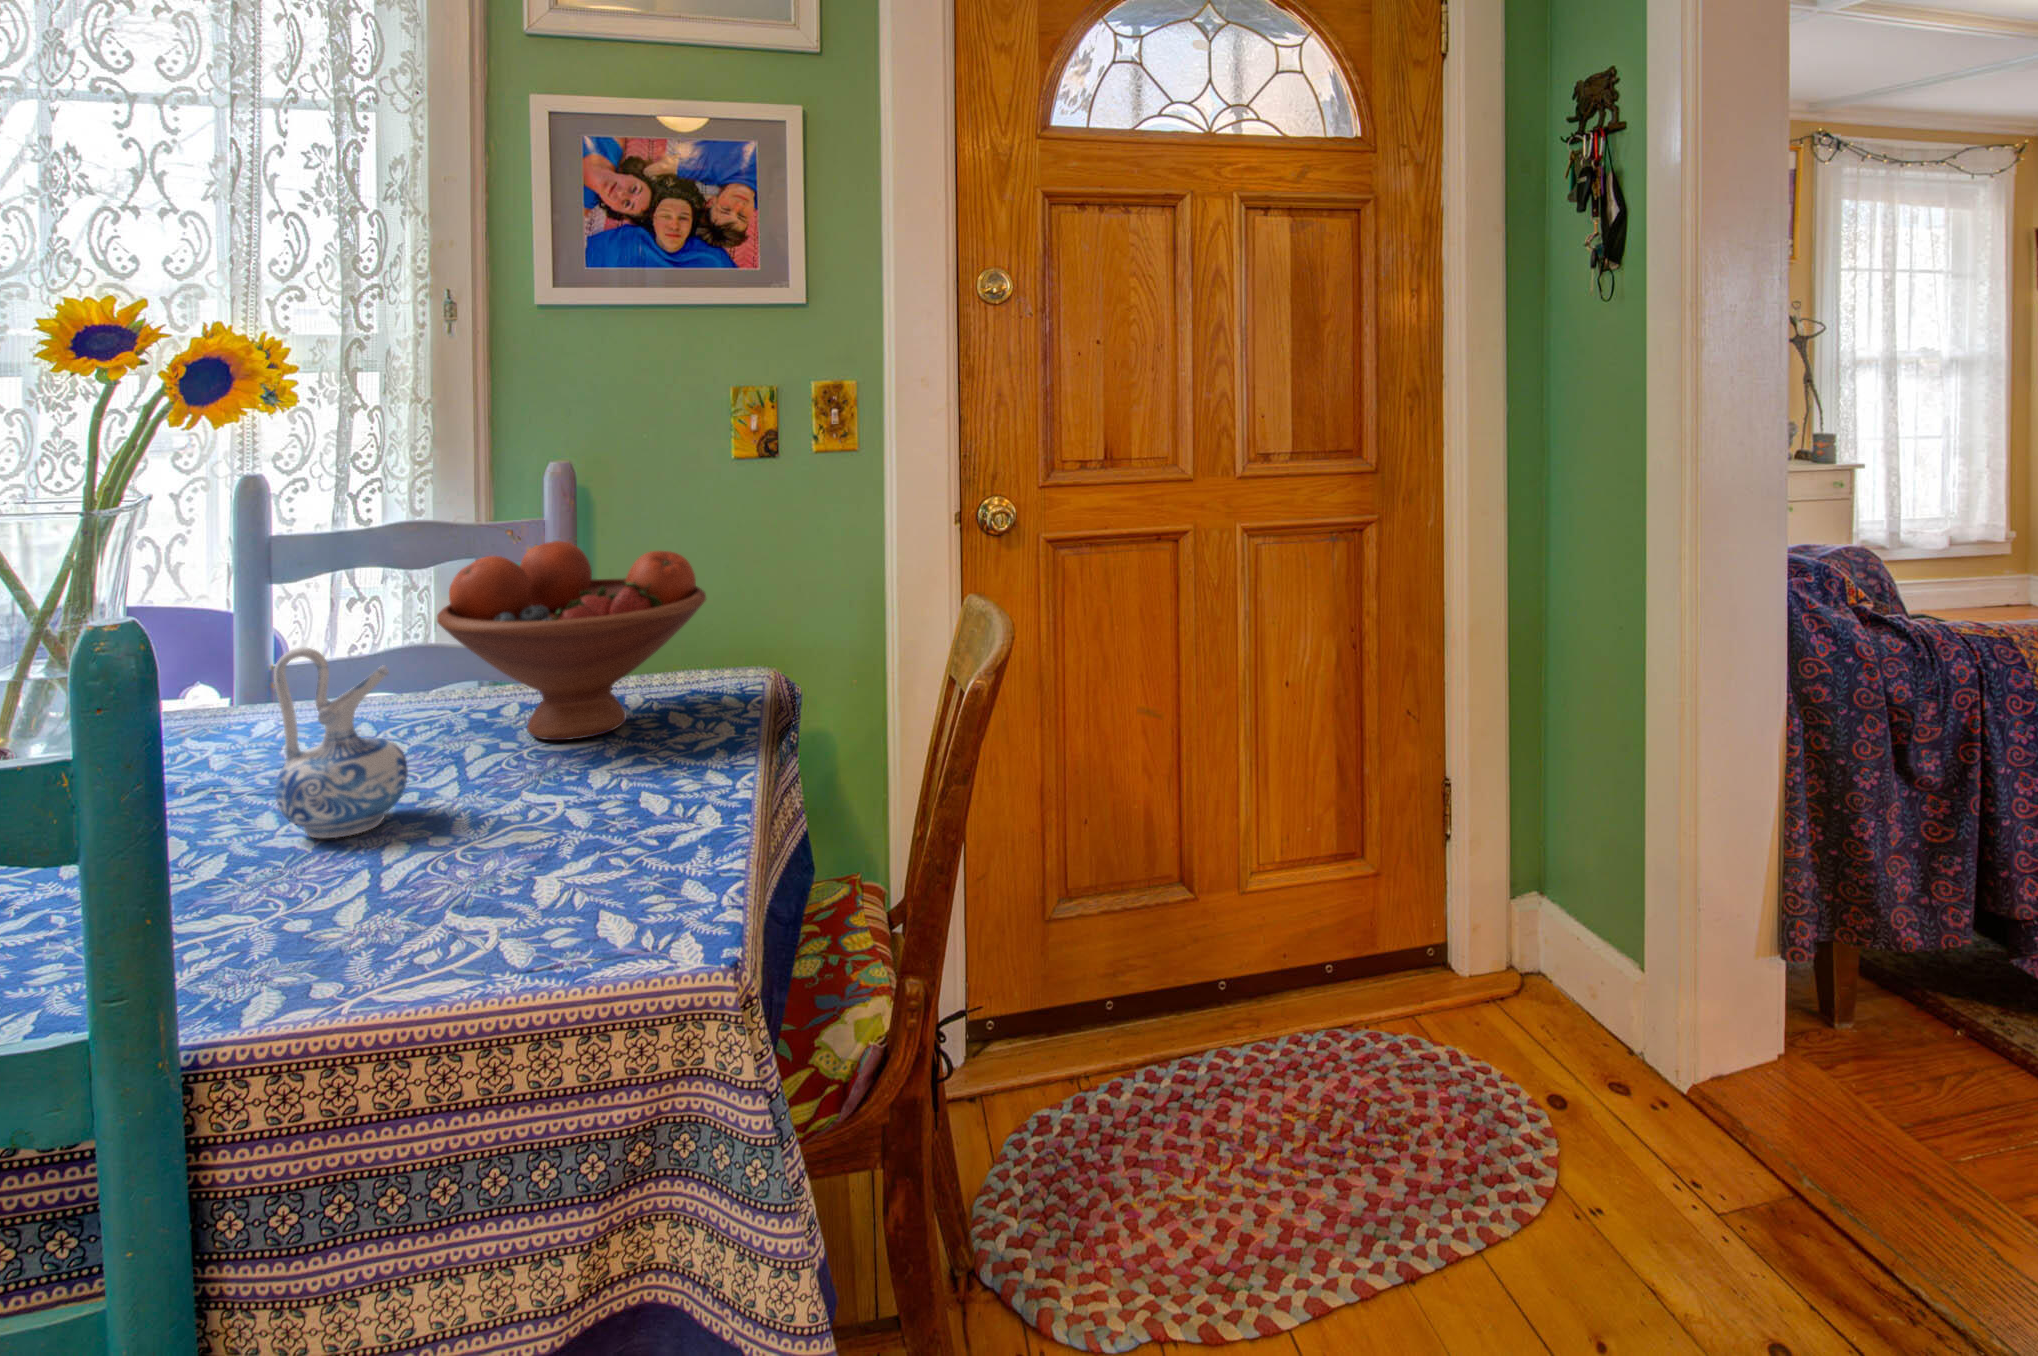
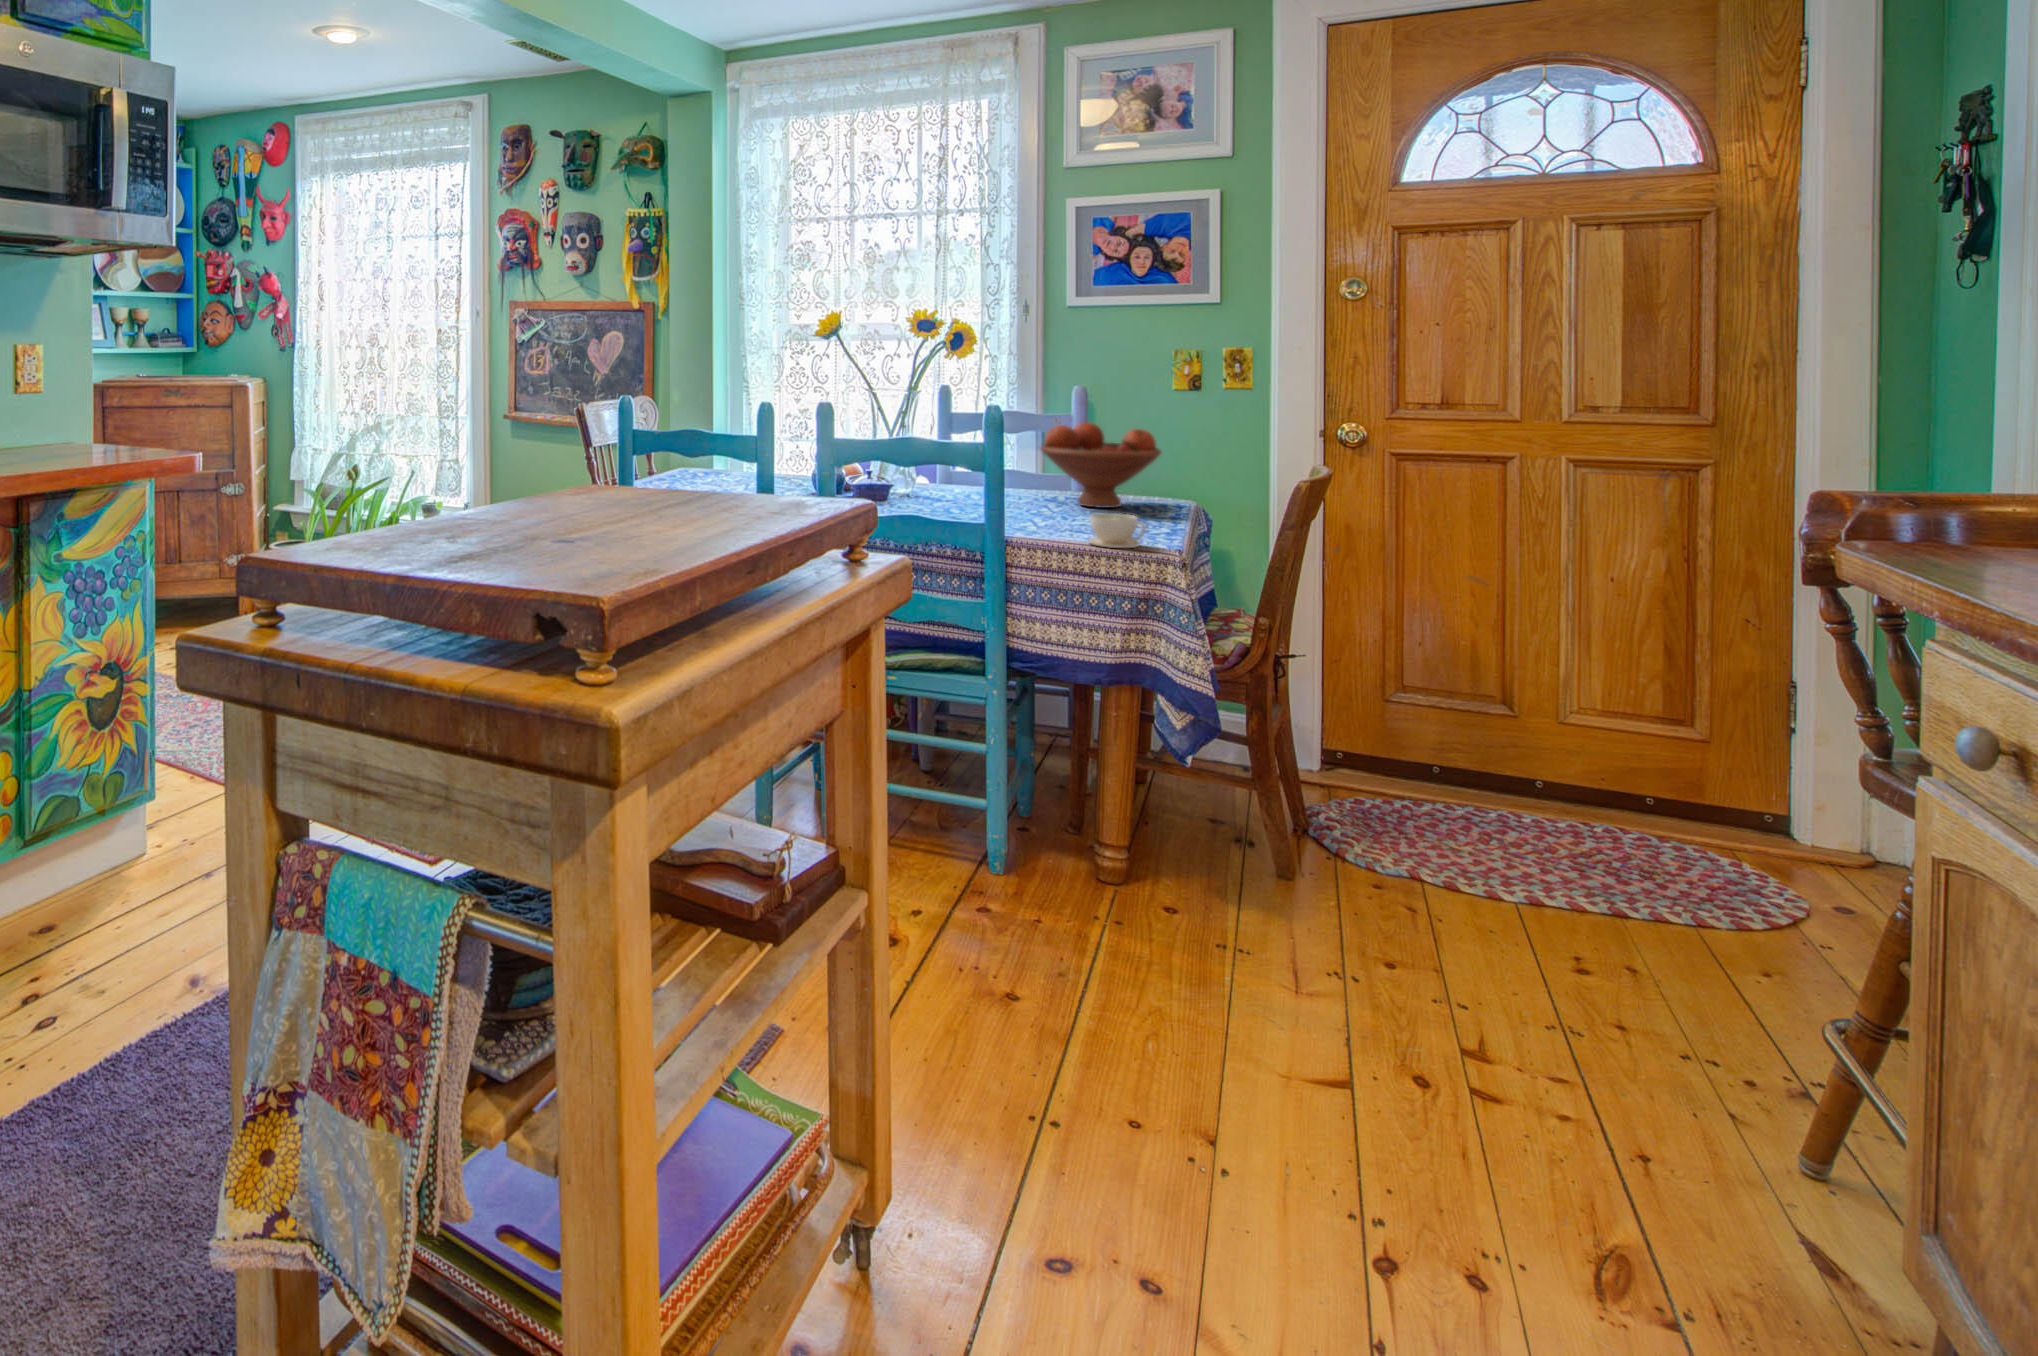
ceramic pitcher: present [274,648,408,838] -> none [996,447,1041,518]
coffee cup: none [488,836,655,972] -> present [1088,513,1147,548]

